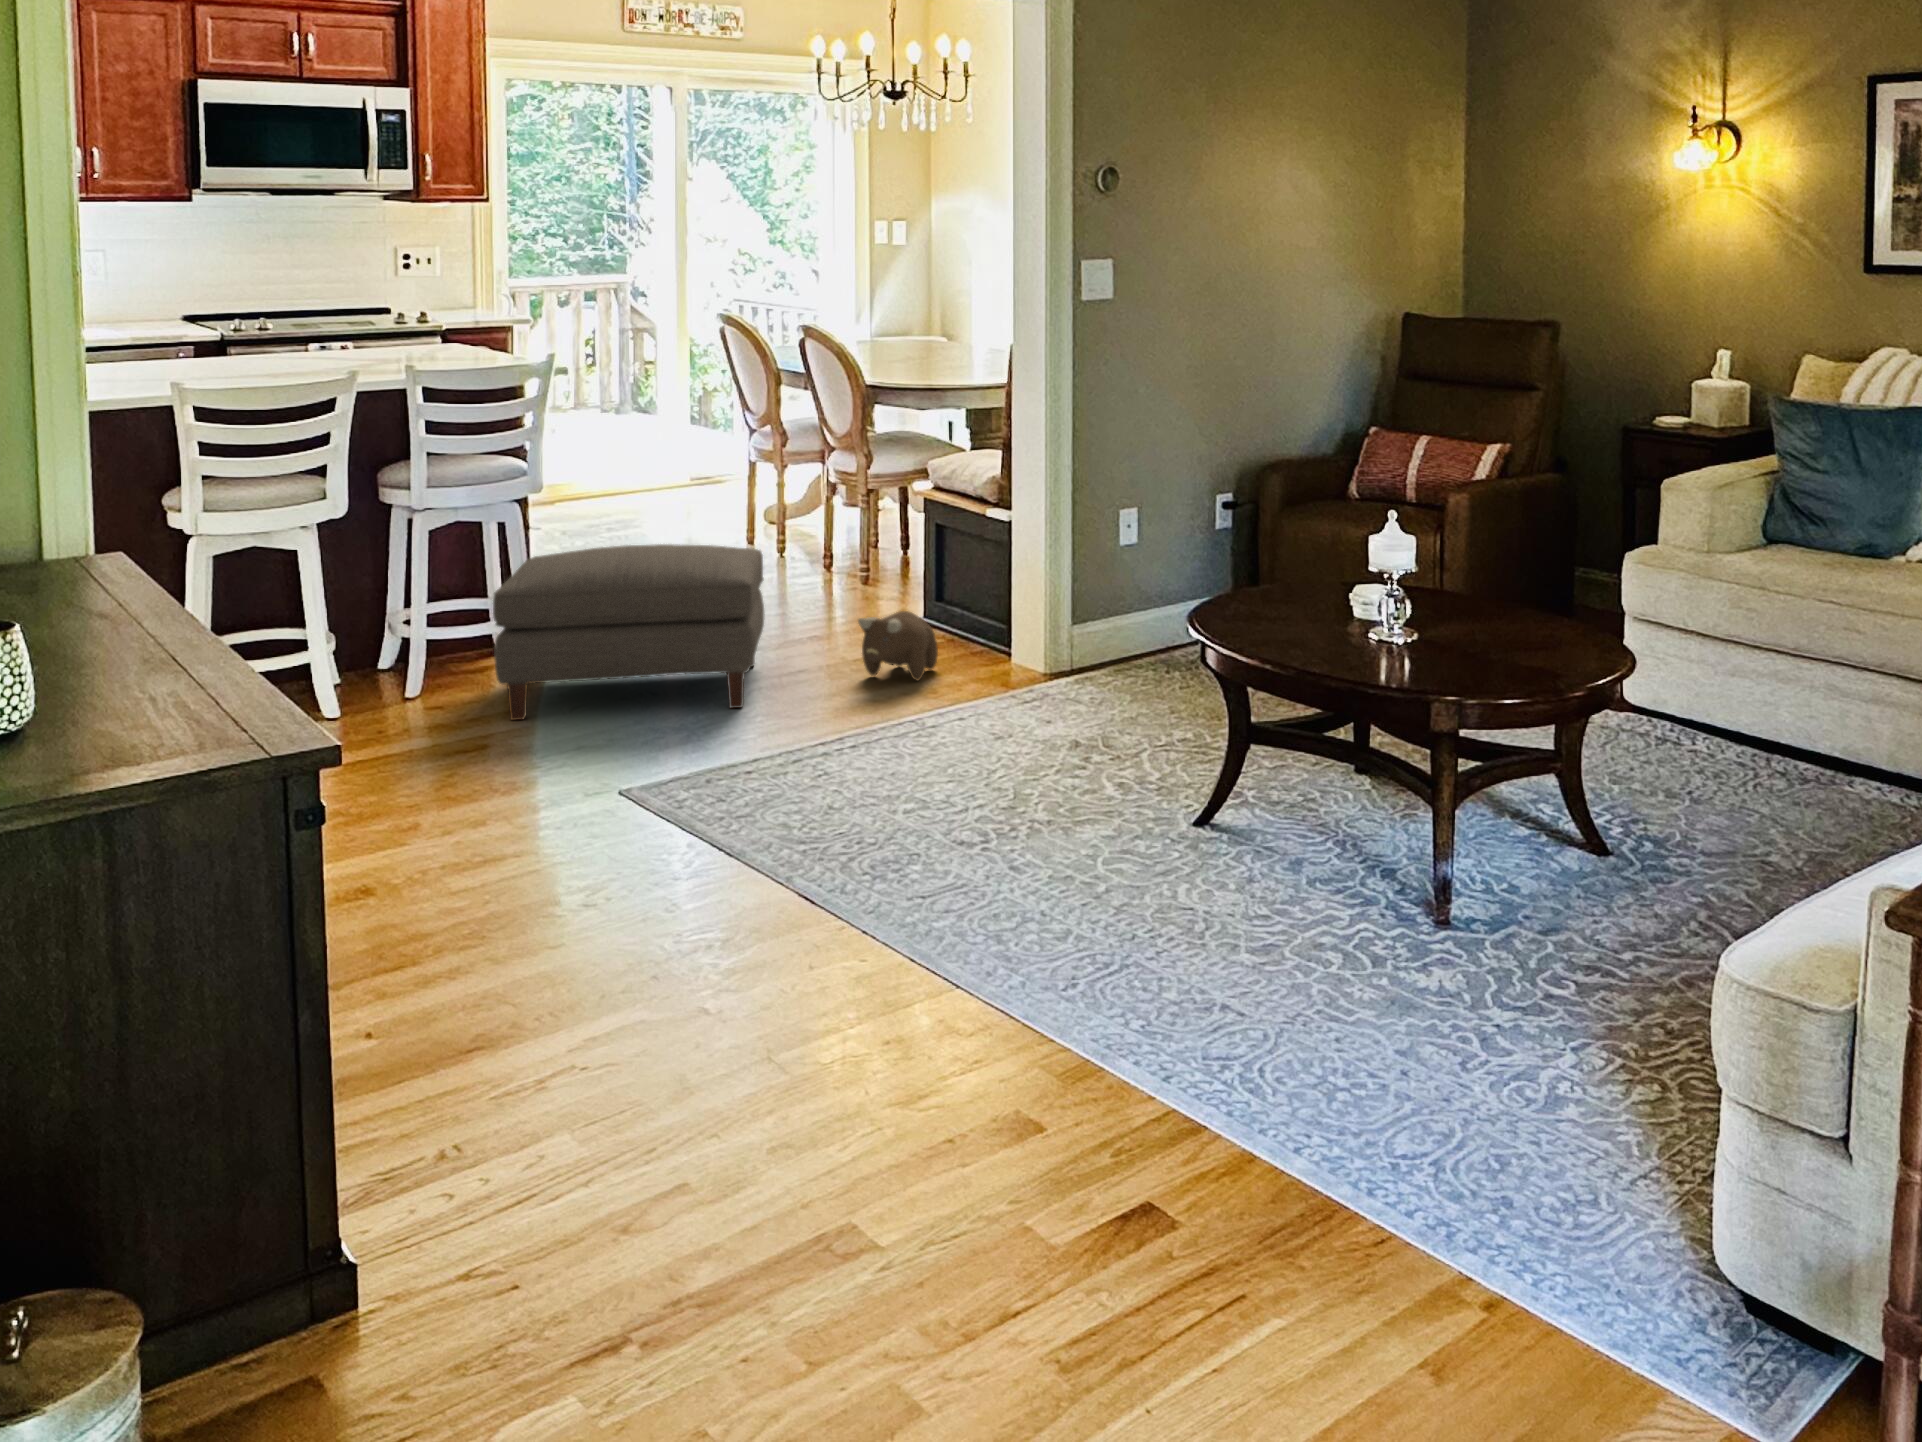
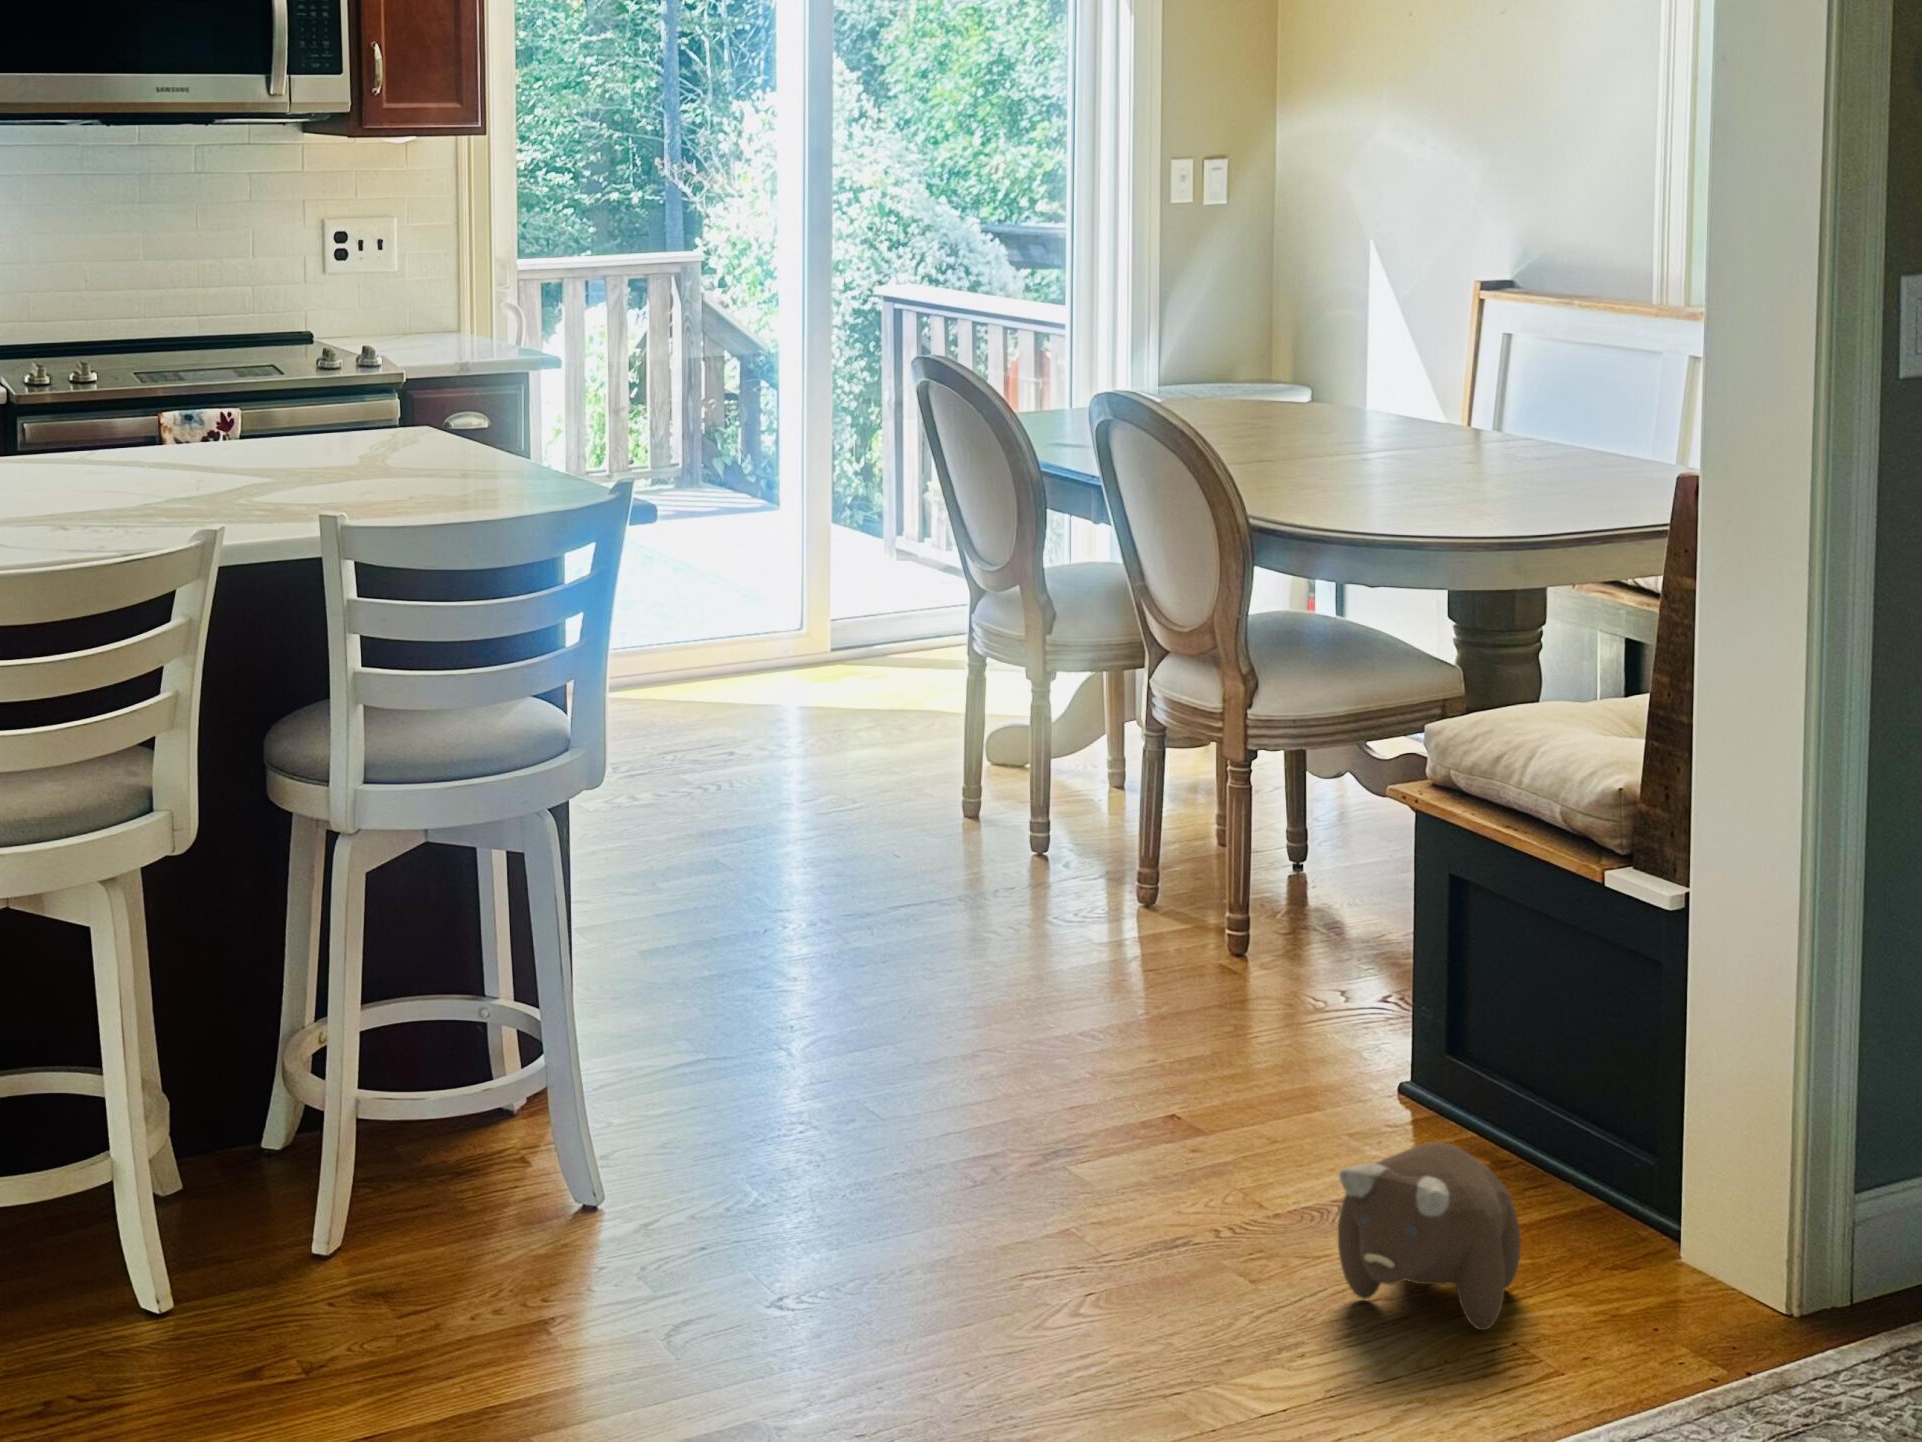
ottoman: present [493,544,765,720] -> none [500,945,1099,1389]

